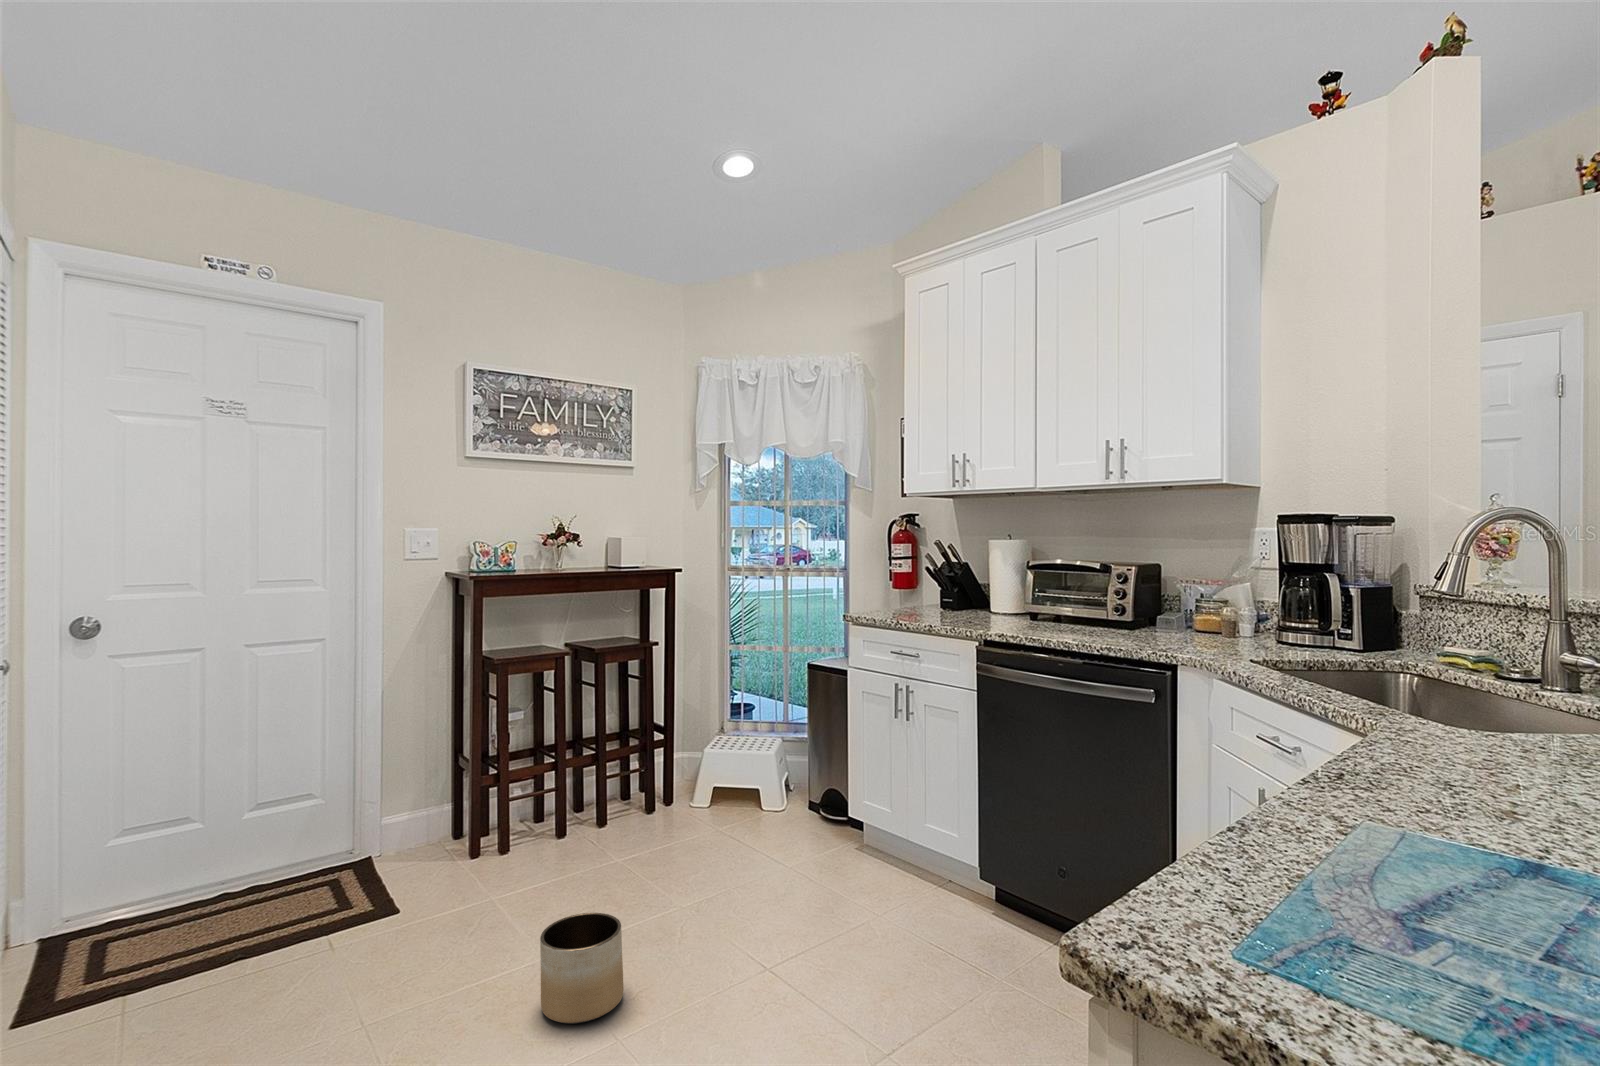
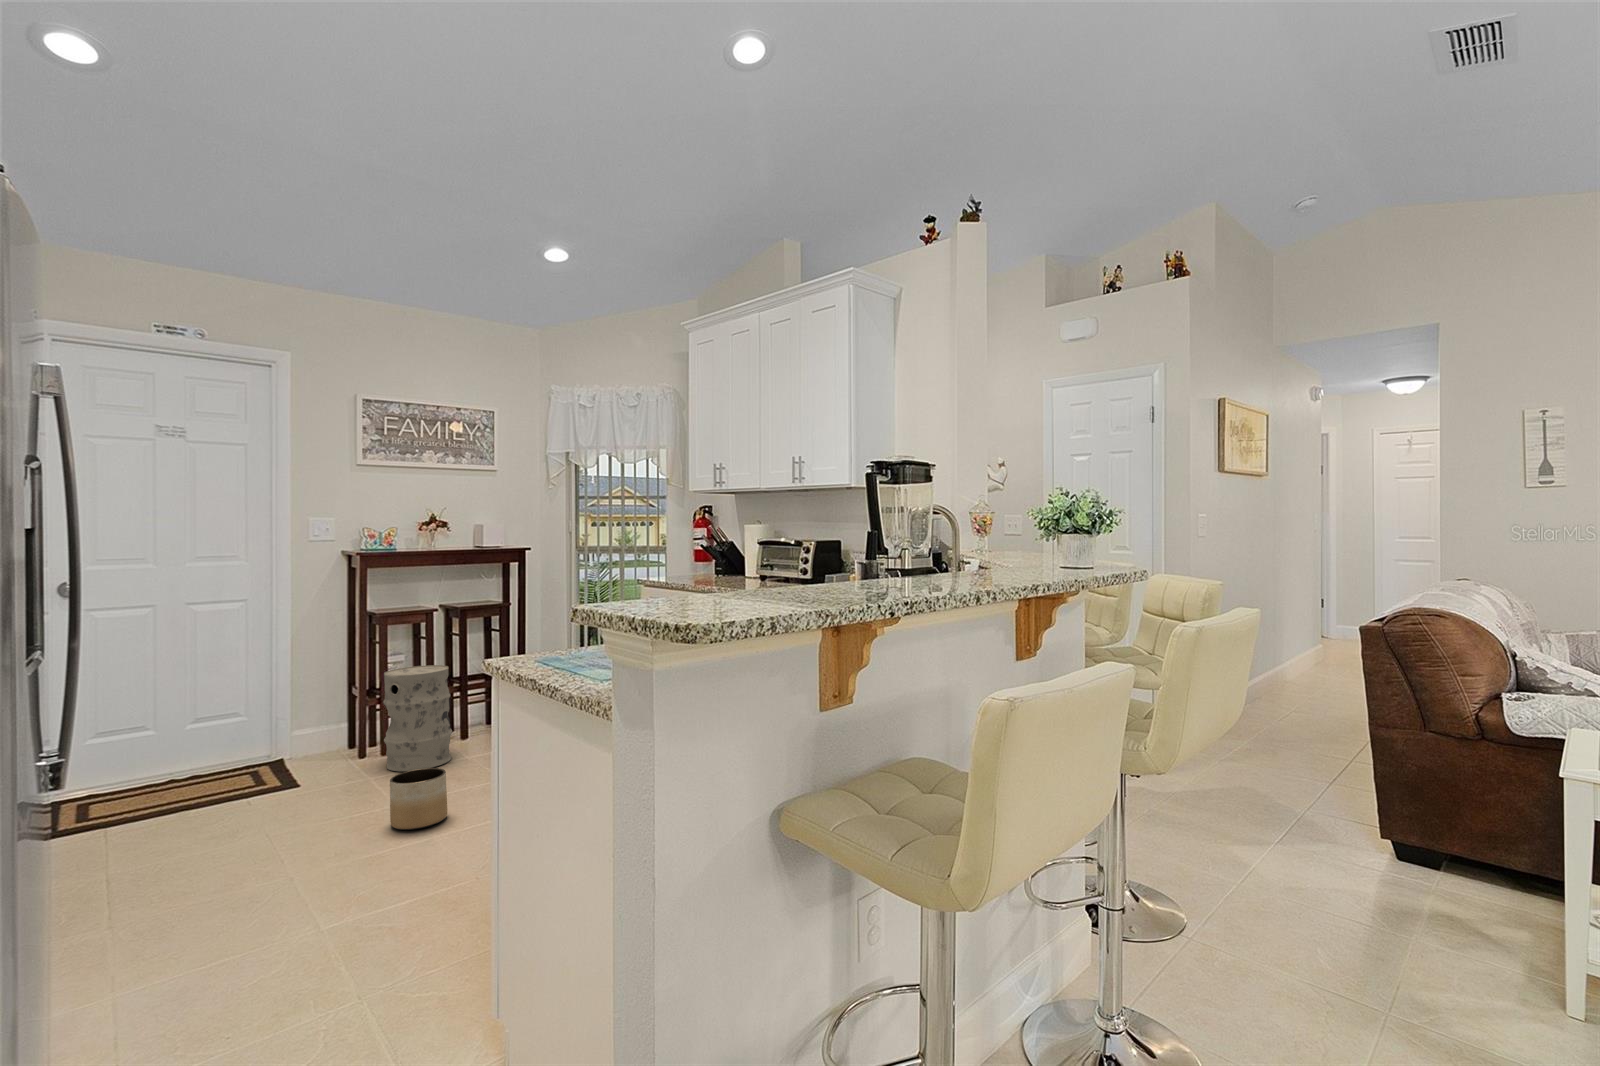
trash can: none [507,732,597,889] -> present [383,665,452,771]

